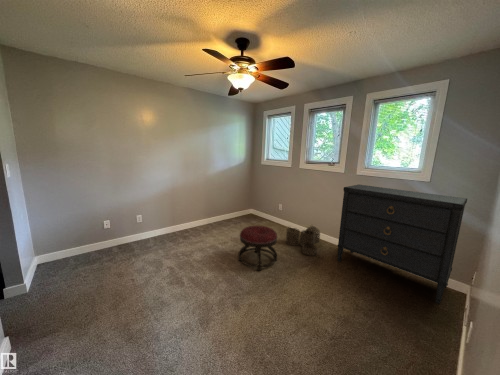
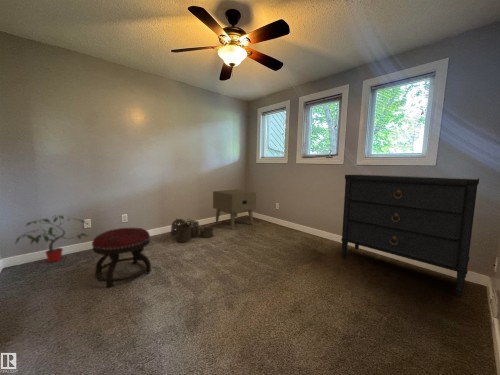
nightstand: none [220,189,261,228] -> present [213,190,256,229]
potted plant: none [48,219,112,261] -> present [16,216,87,262]
ottoman: present [238,226,277,271] -> present [92,228,151,287]
woven basket: present [286,226,320,256] -> present [171,219,213,242]

